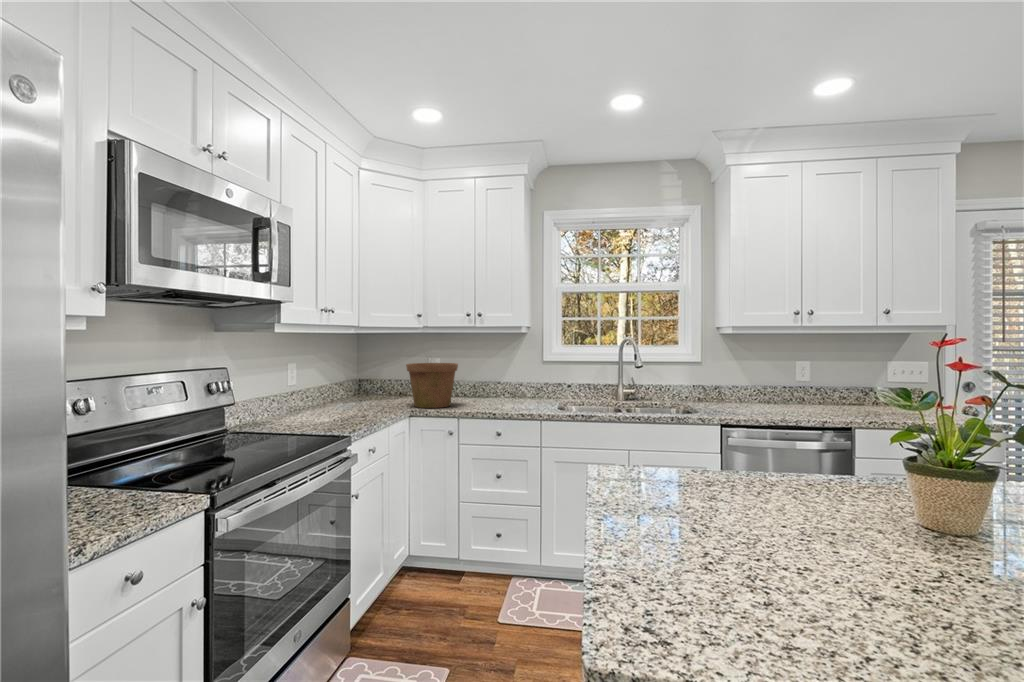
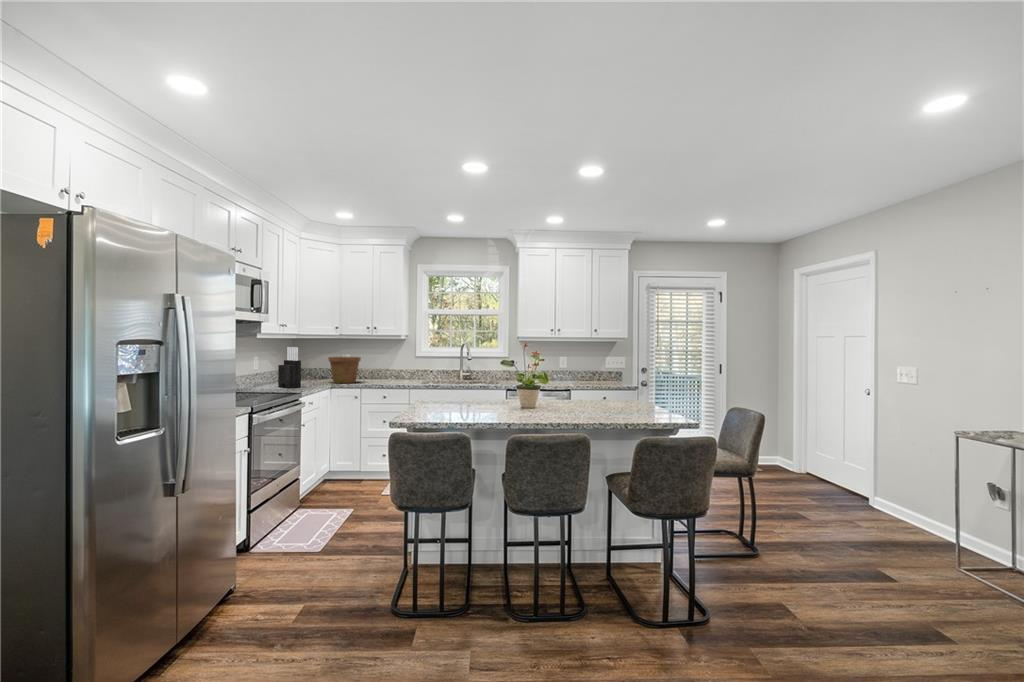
knife block: none [322,348,358,421] -> present [278,347,301,388]

